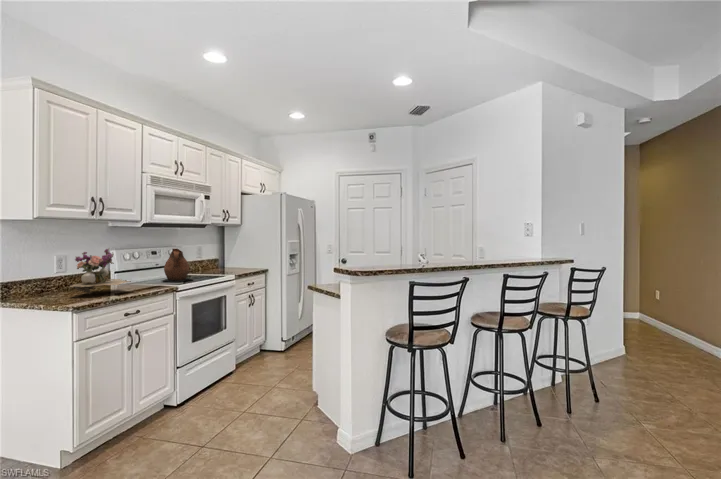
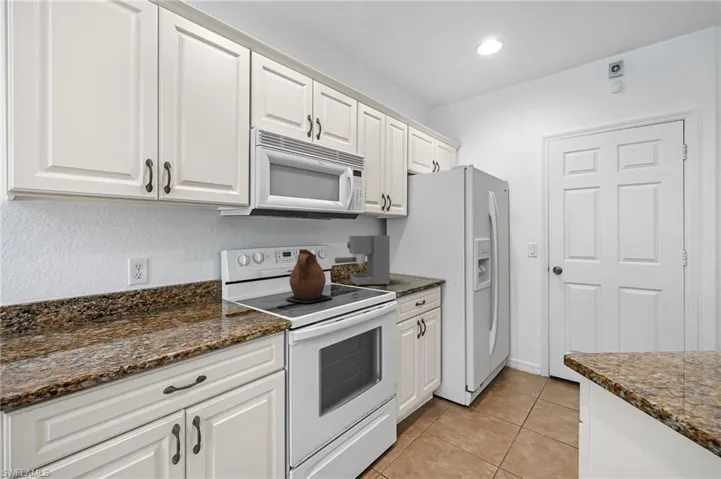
coffee maker: none [188,239,229,274] -> present [335,235,390,286]
flower arrangement: present [70,248,131,294] -> none [91,248,209,331]

